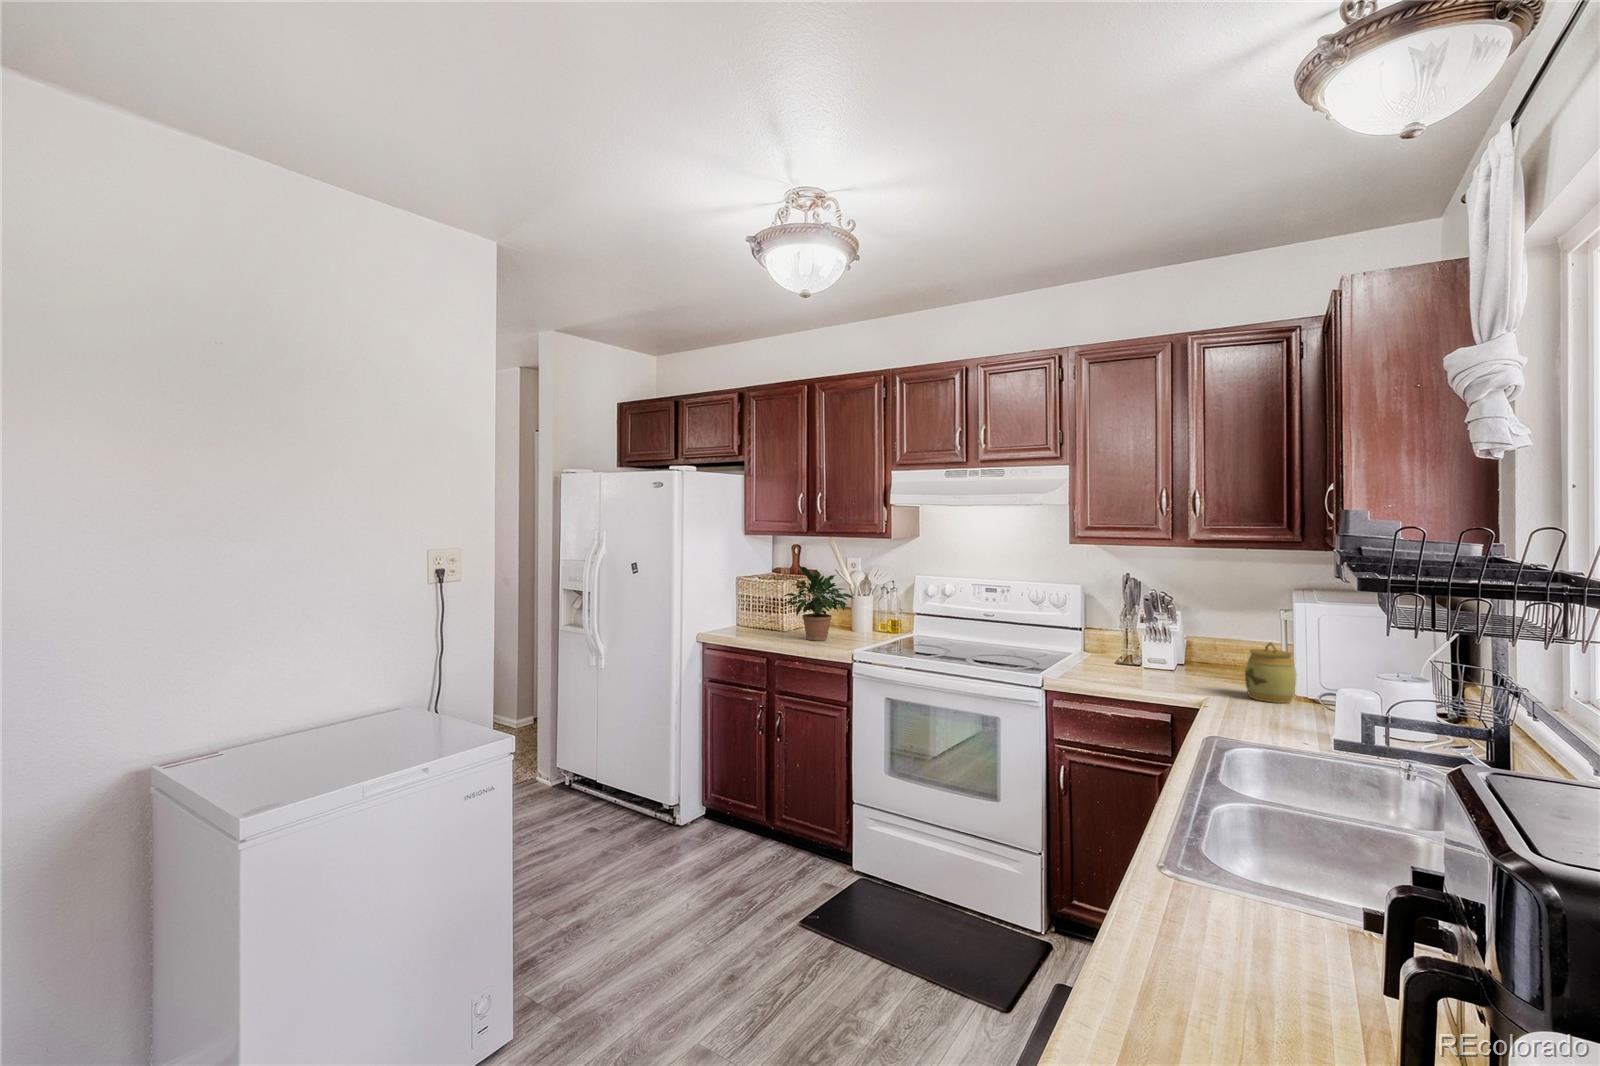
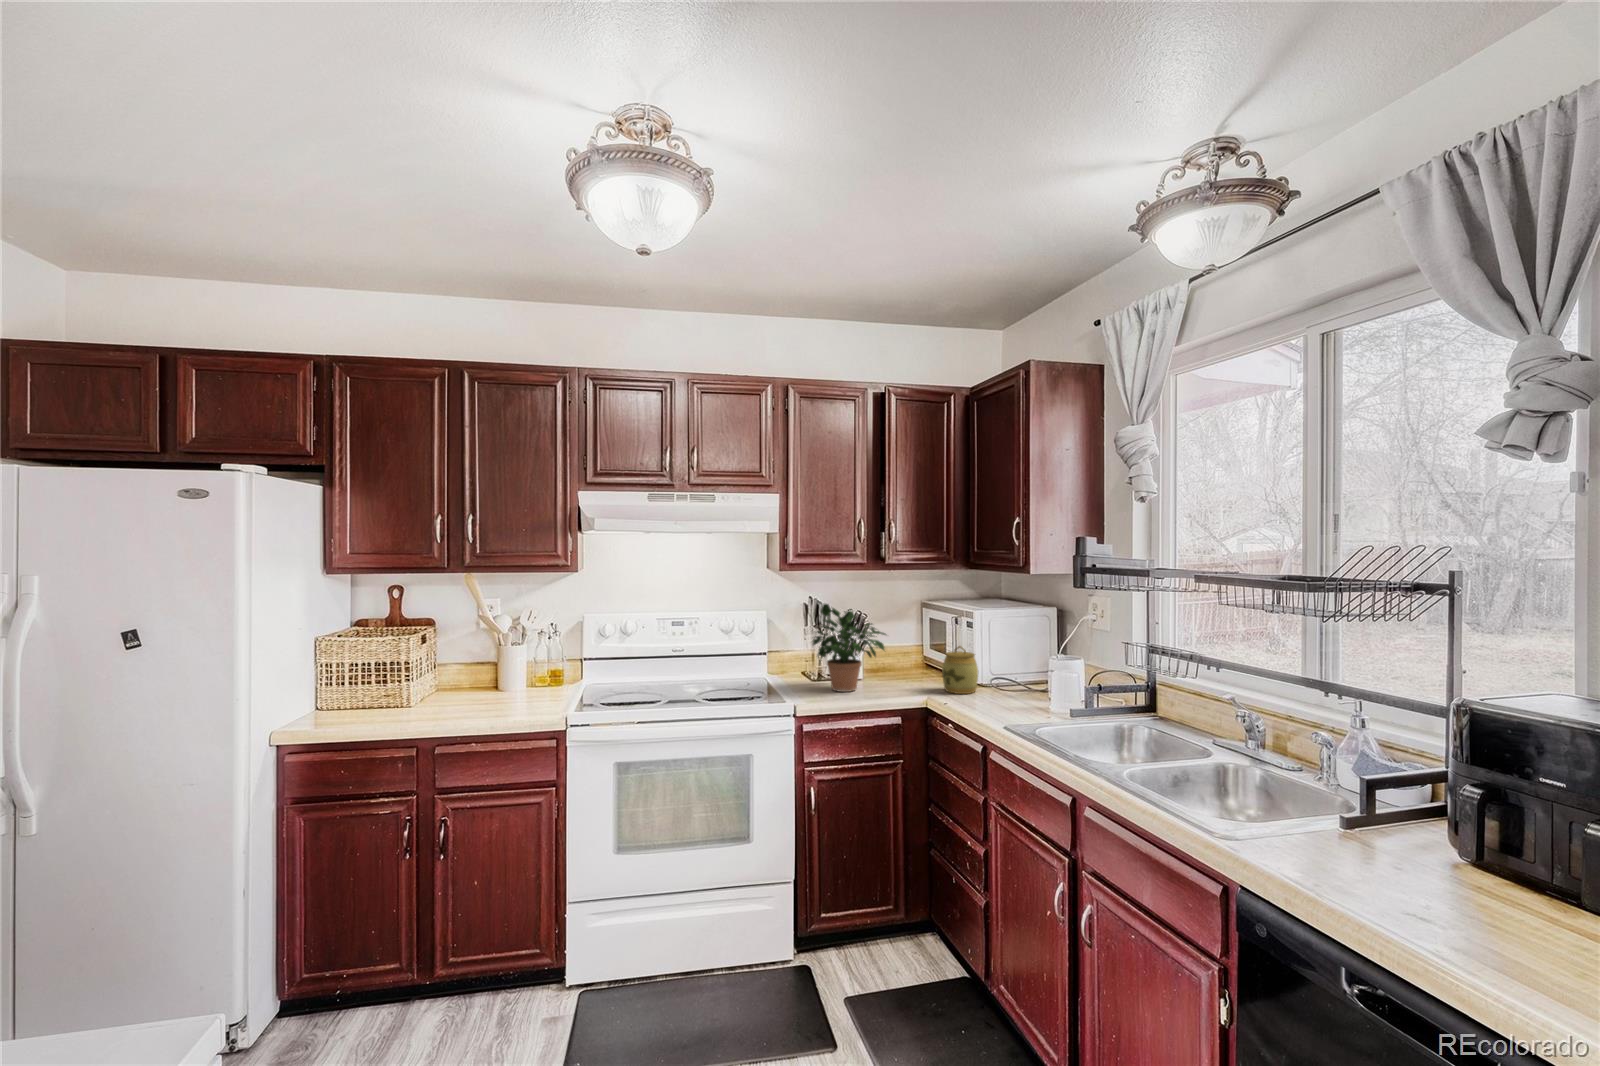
potted plant: present [784,566,853,641] -> present [813,604,886,692]

